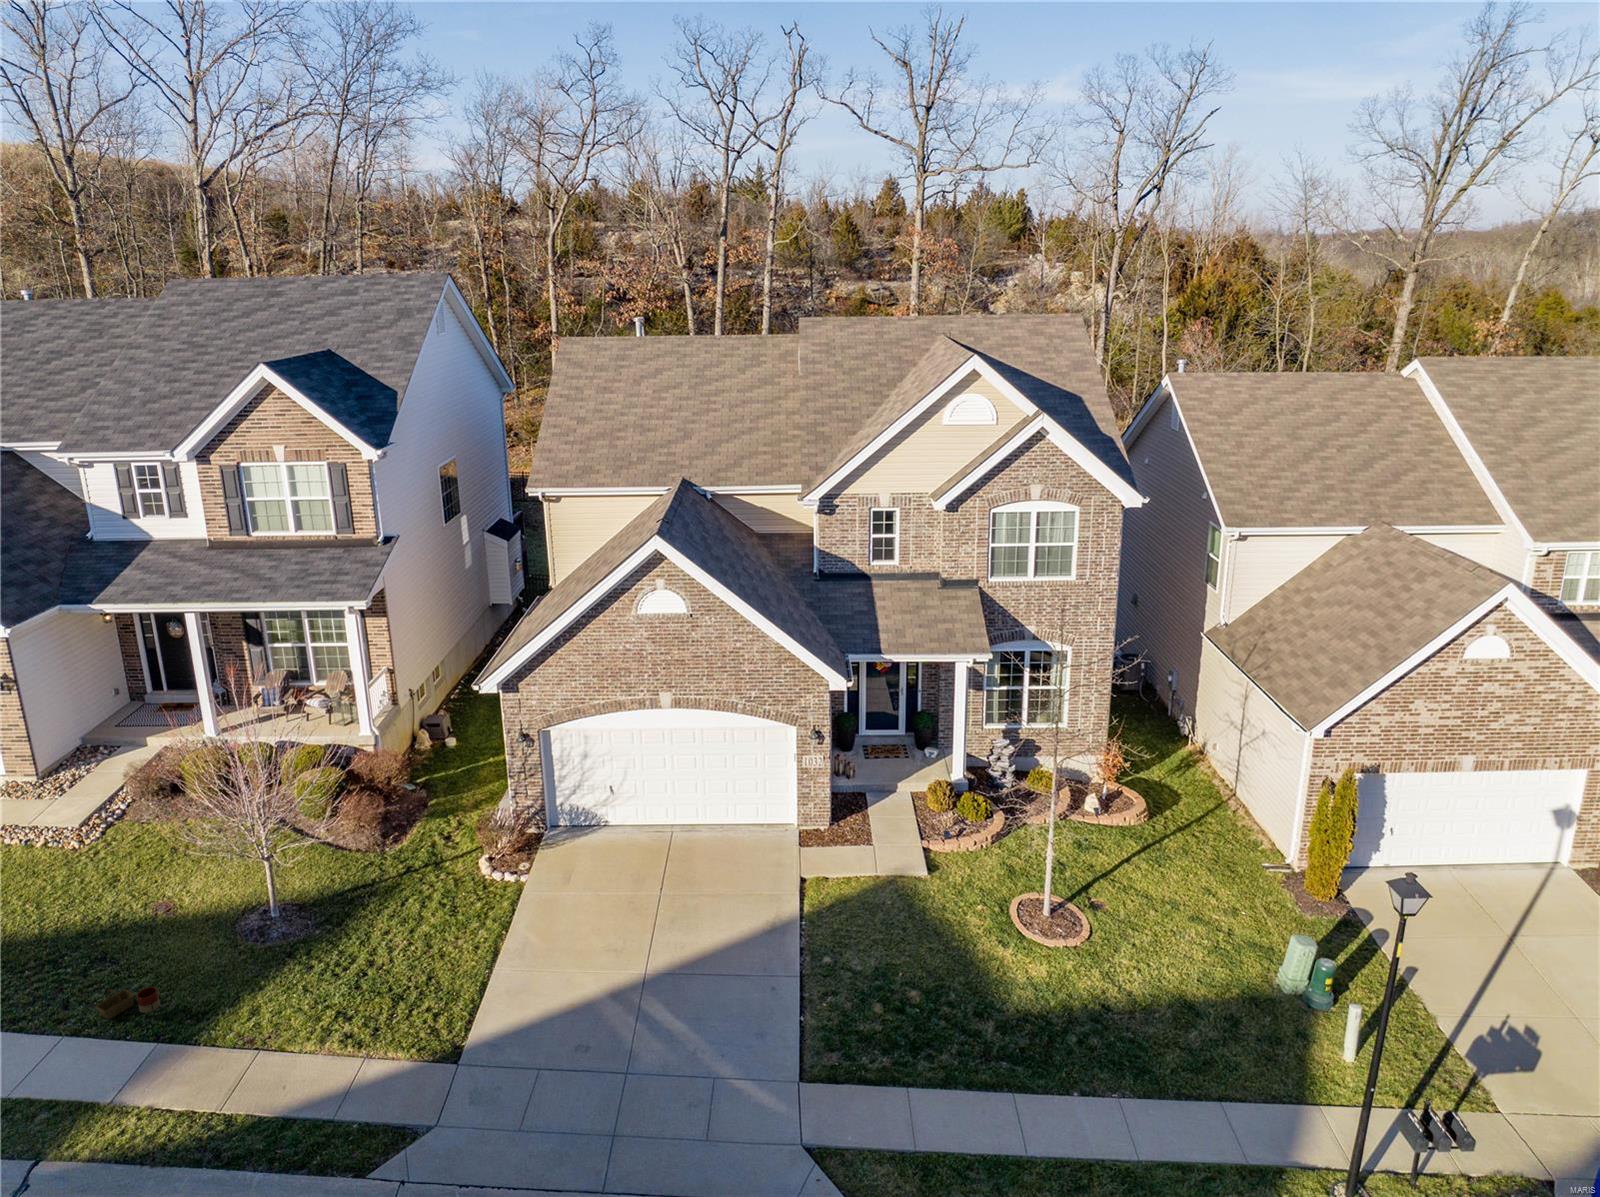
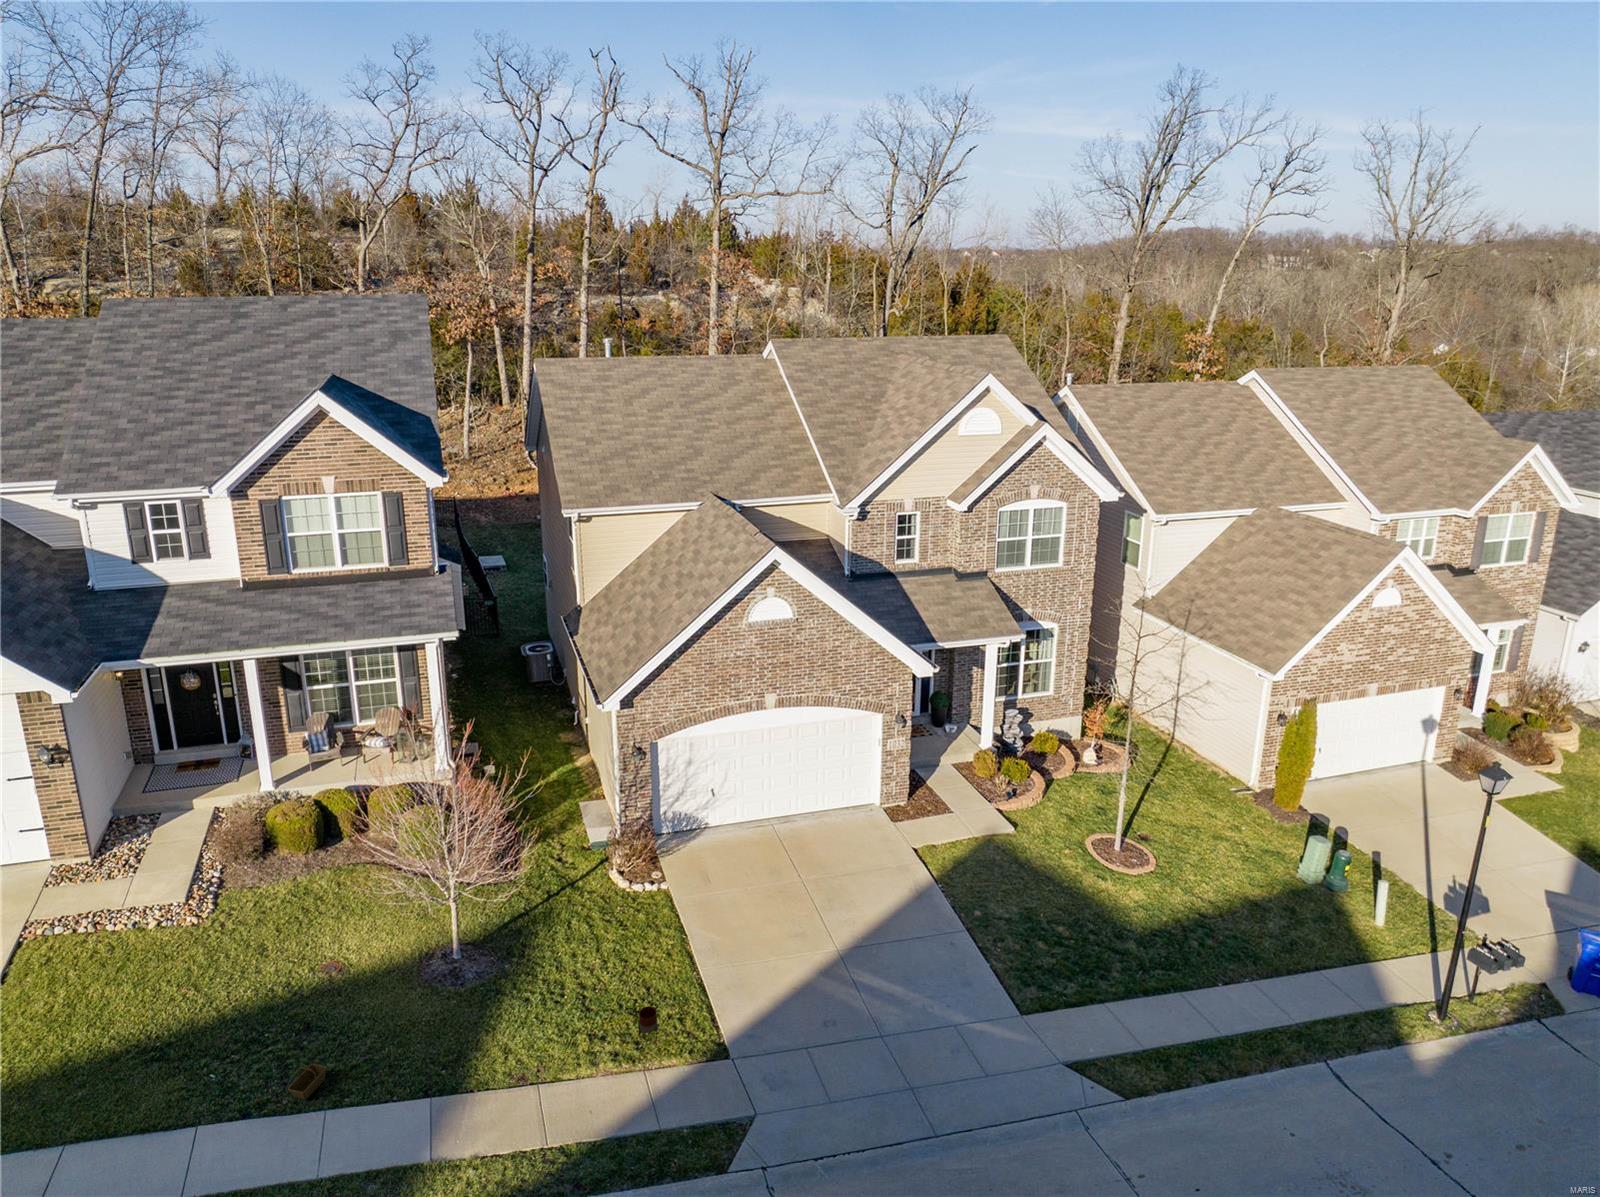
planter: present [137,987,160,1018] -> present [639,1006,657,1038]

